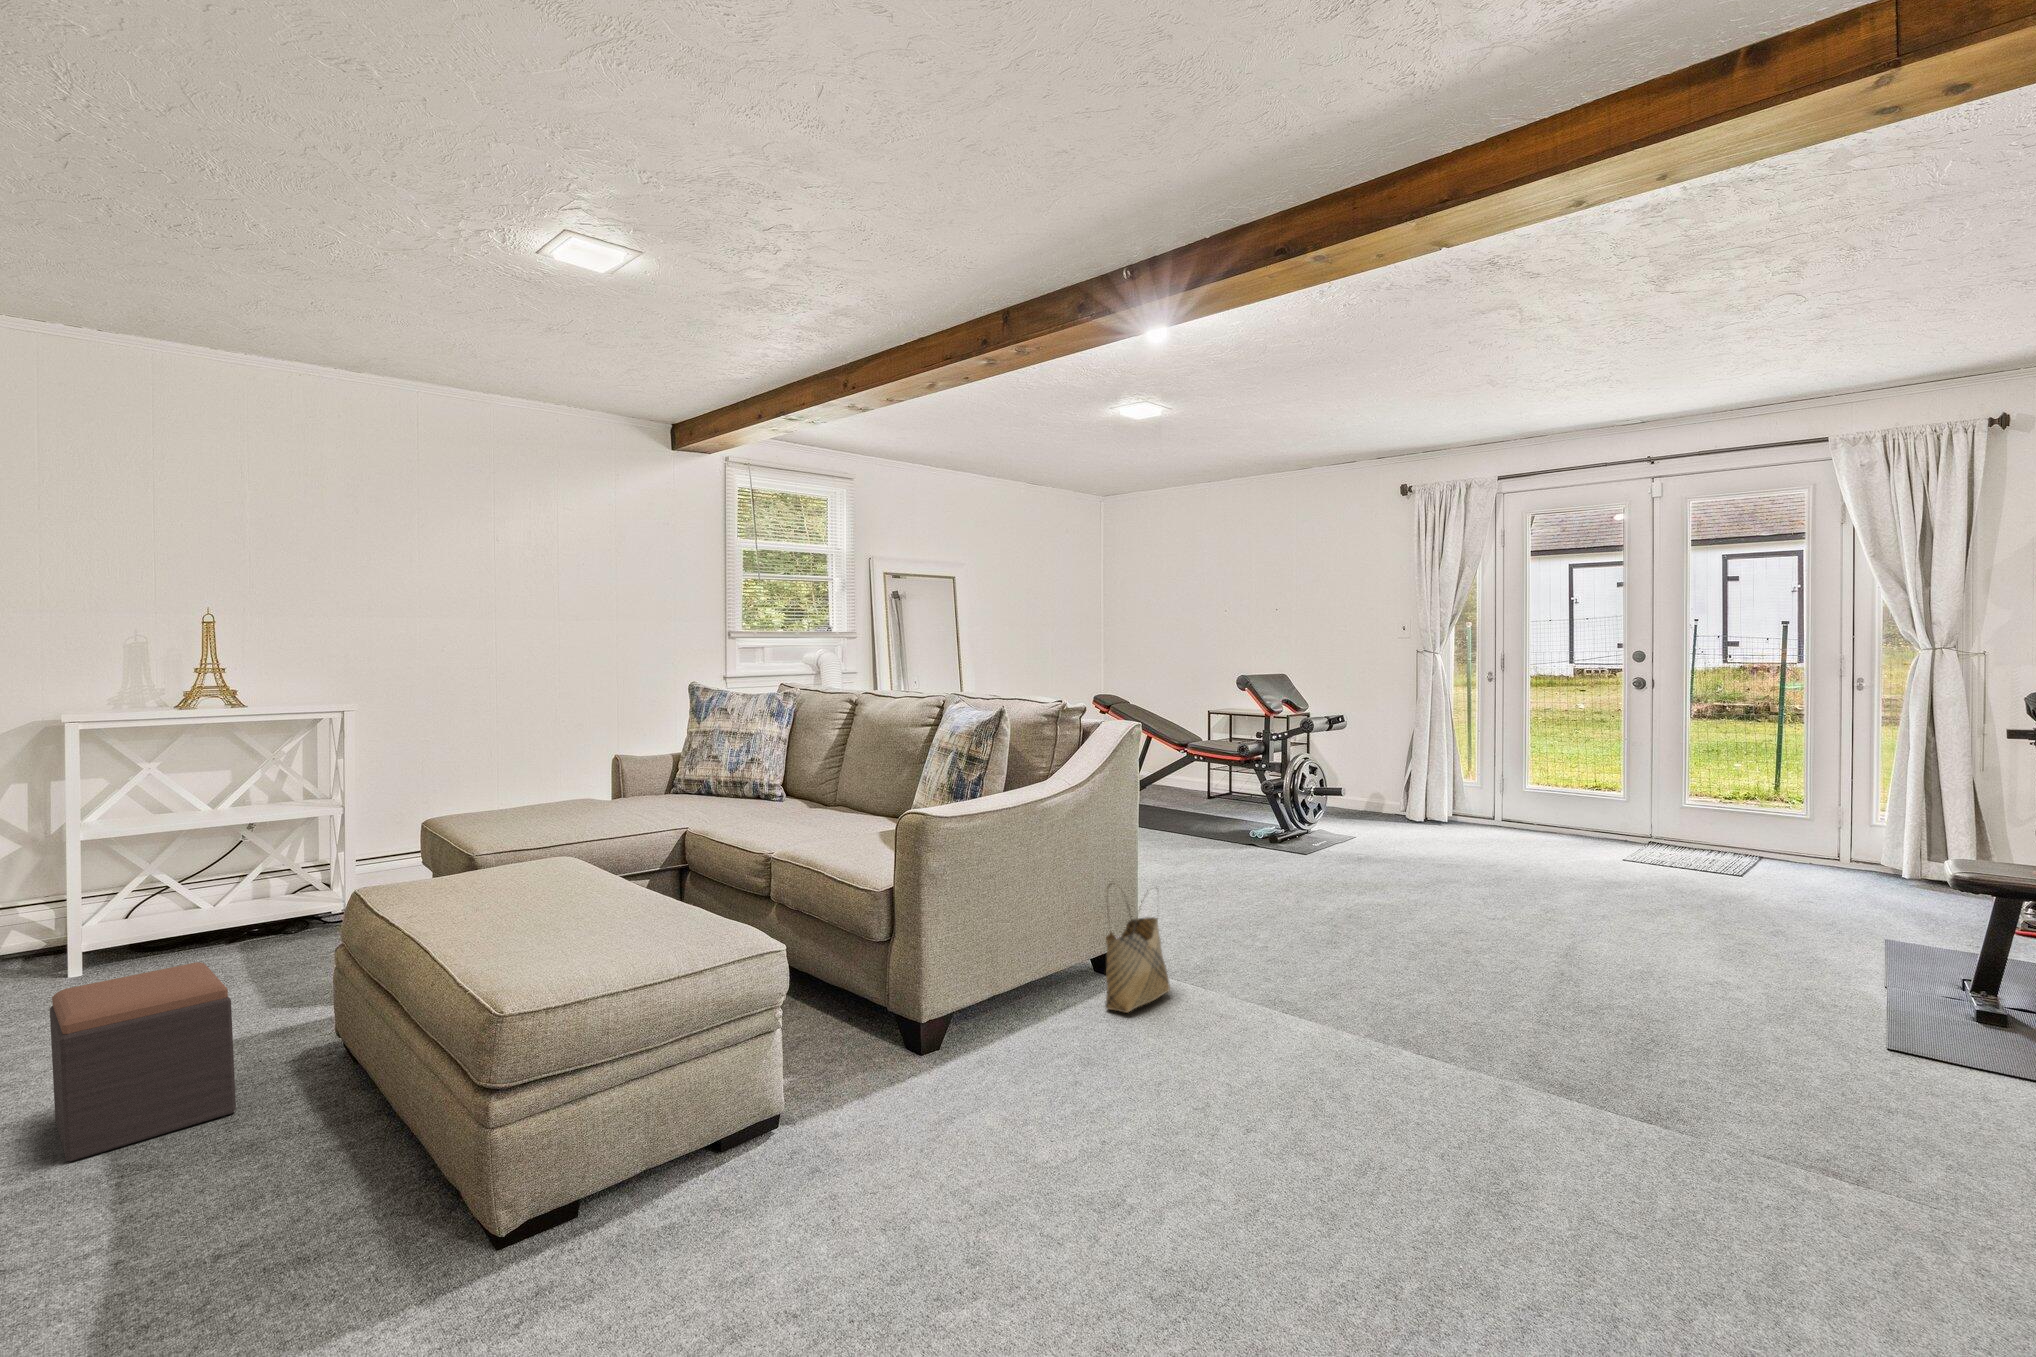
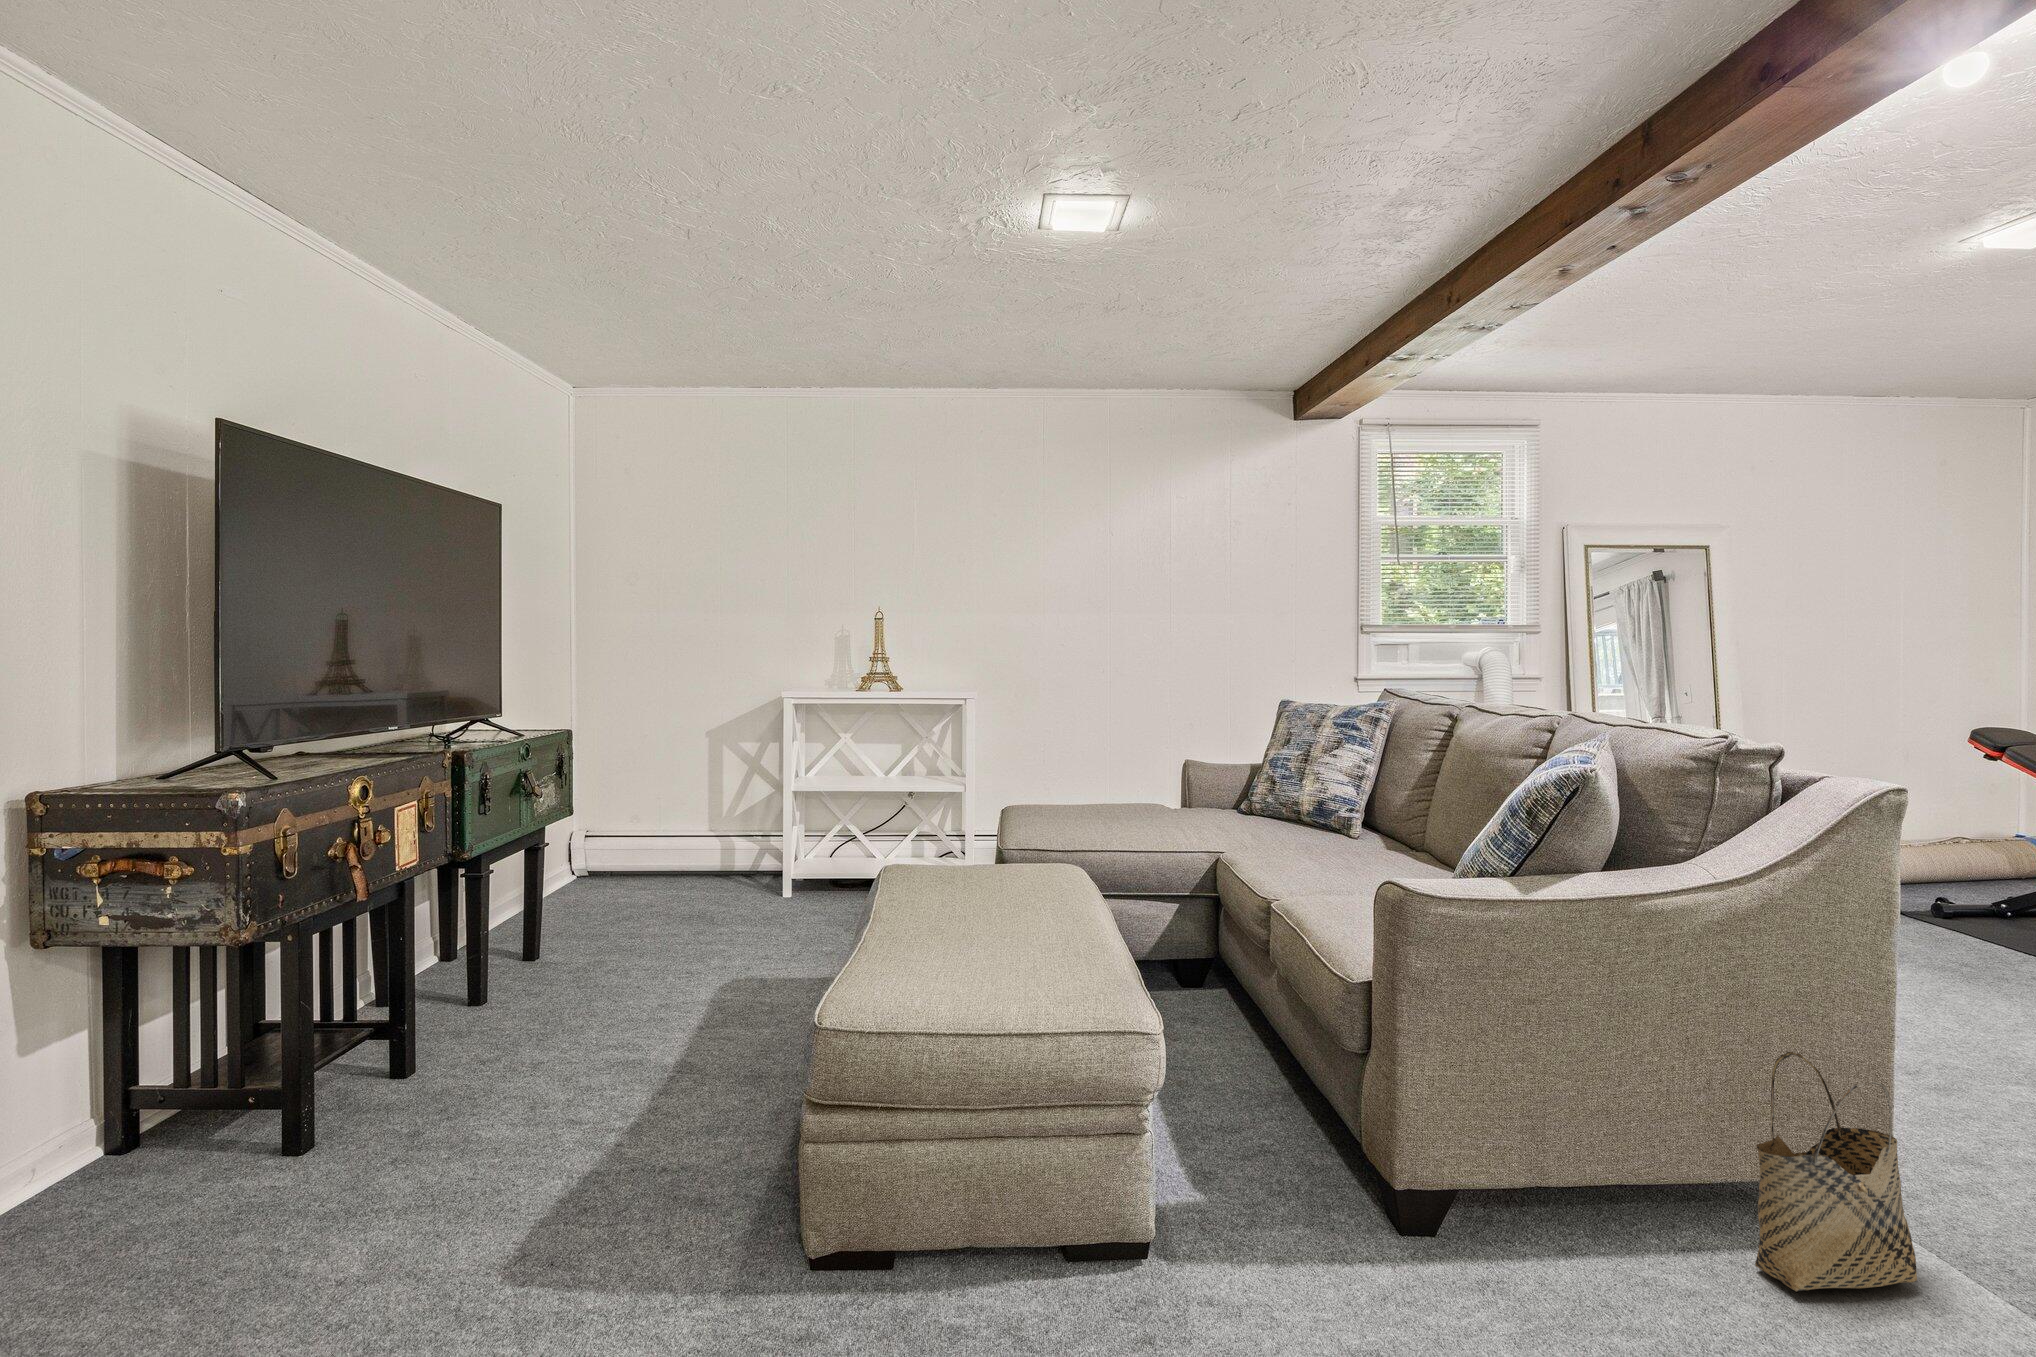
footstool: present [50,962,236,1162] -> none [660,909,782,1053]

